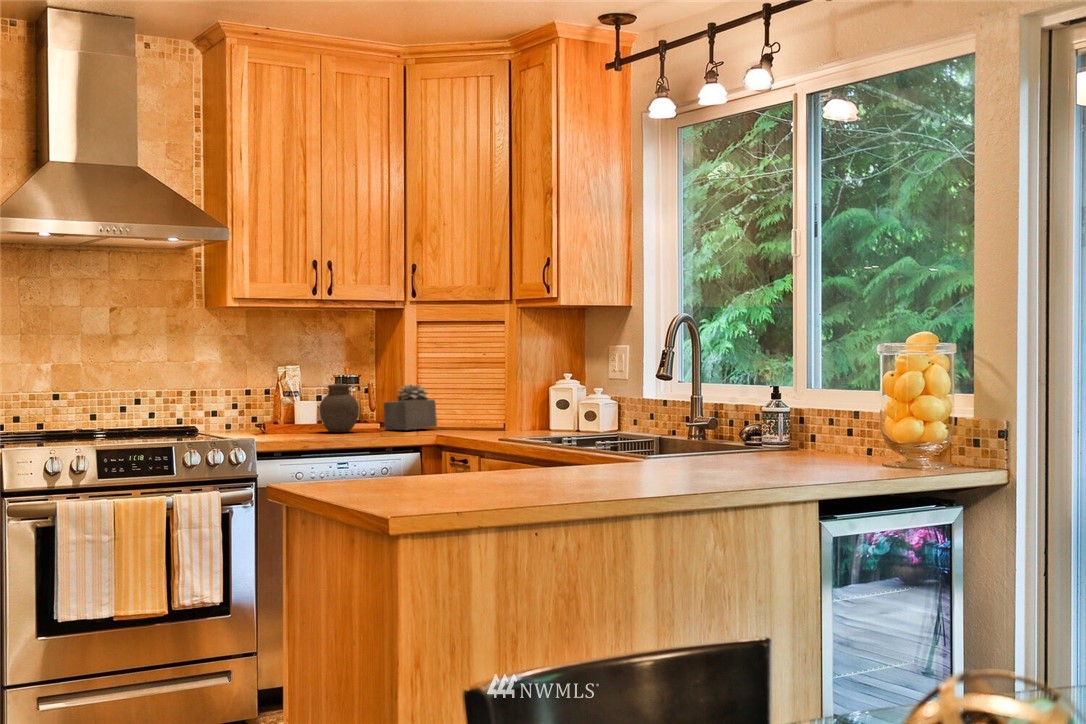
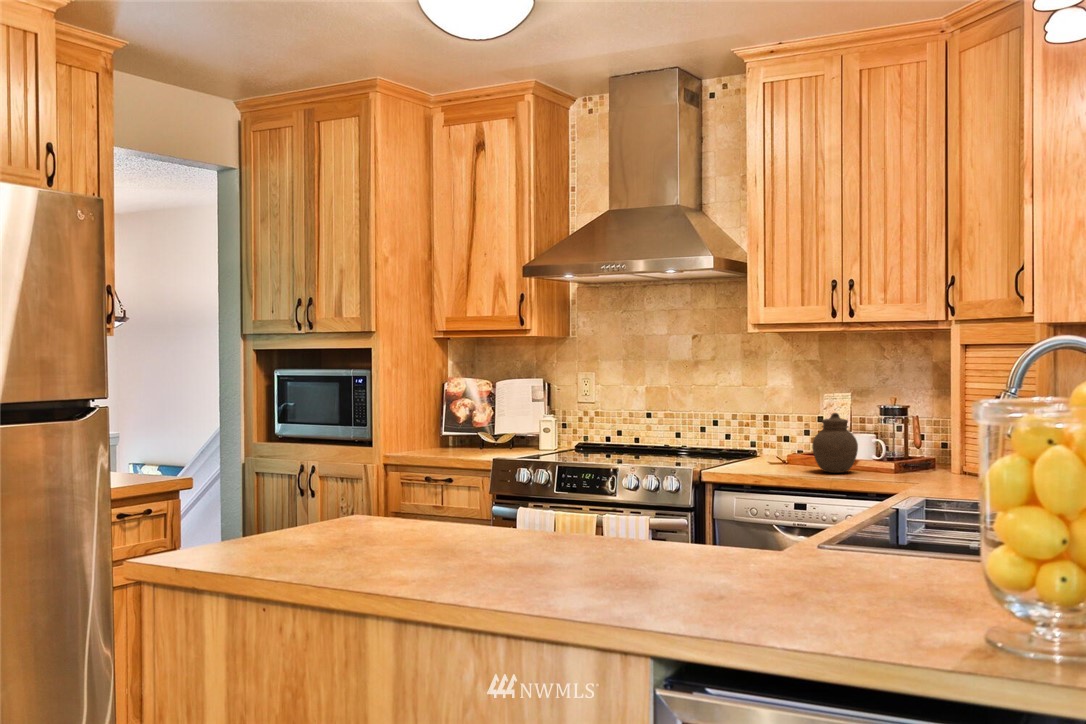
succulent plant: present [384,384,437,430] -> none [894,422,950,479]

